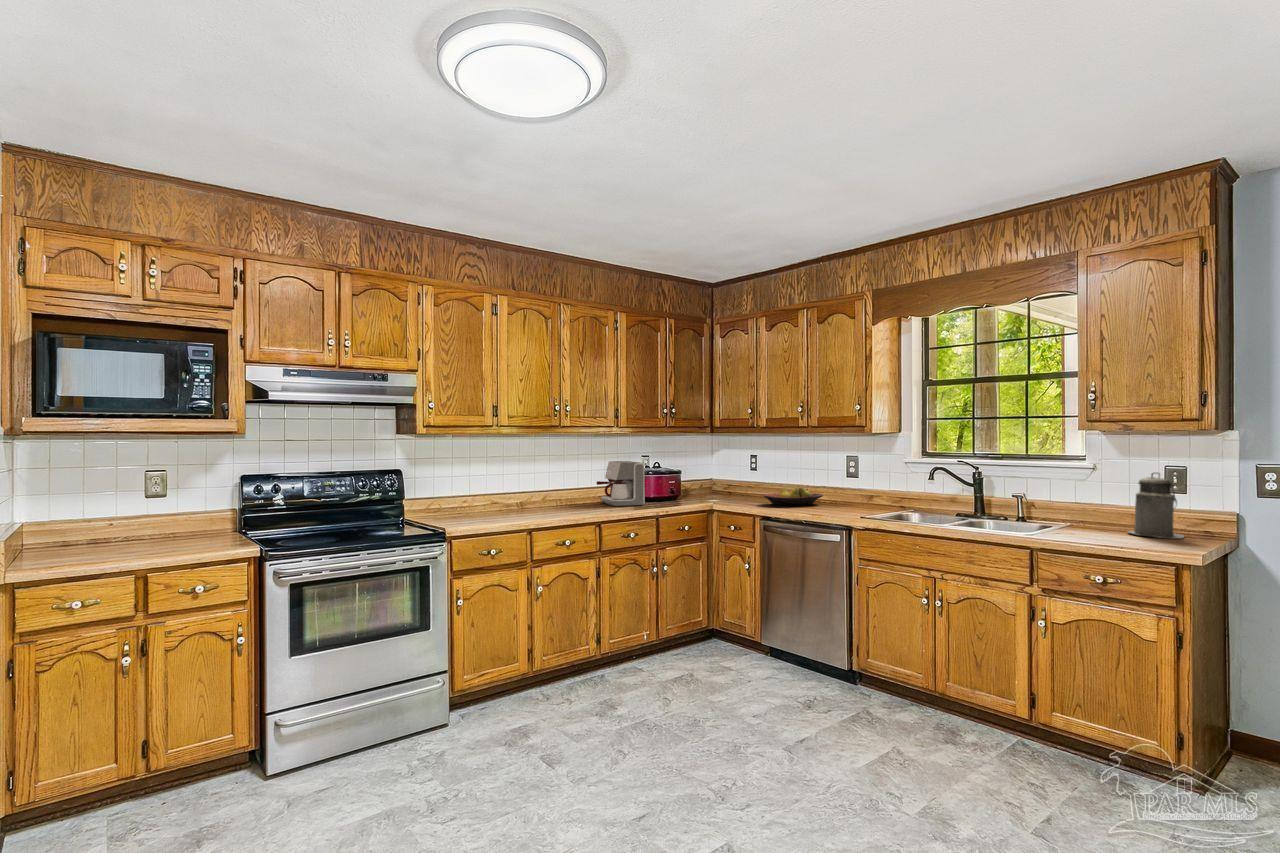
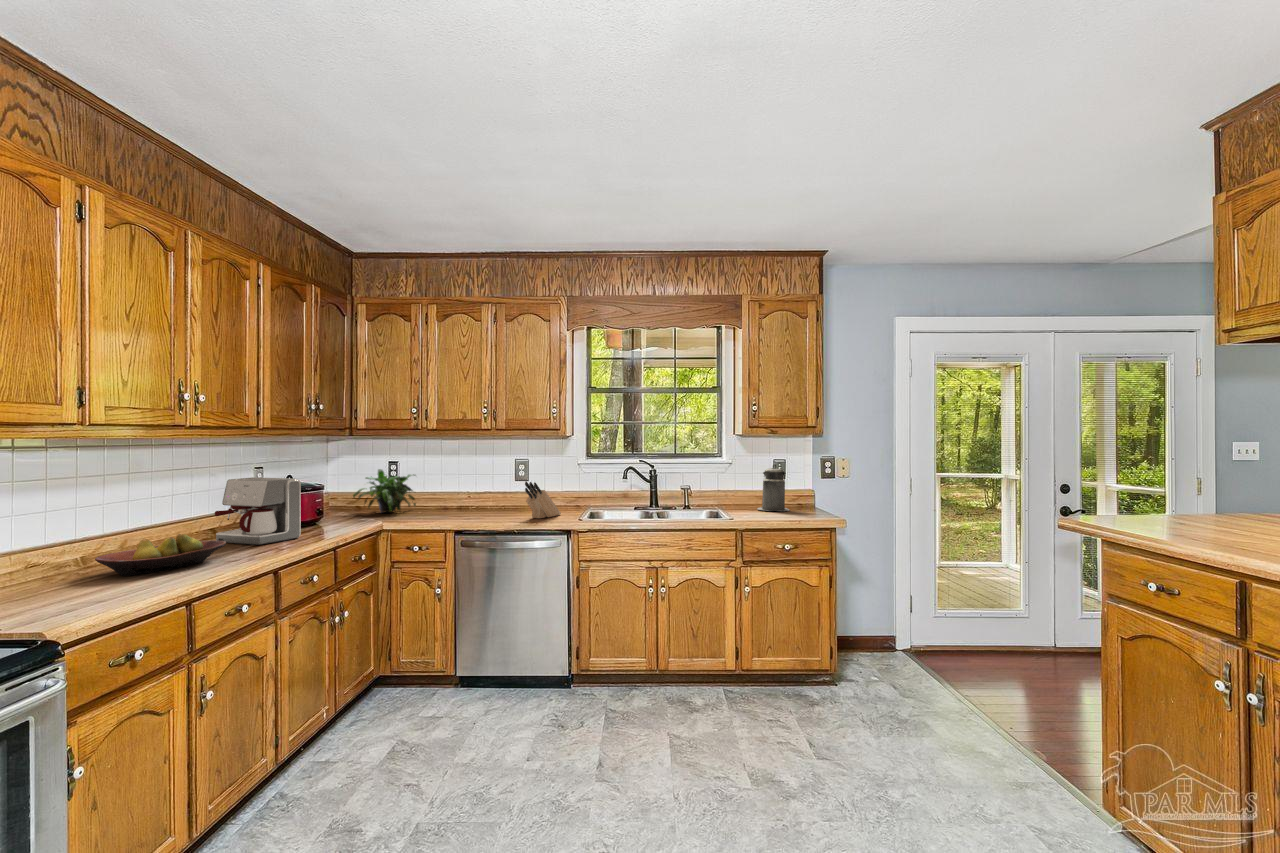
potted plant: none [718,460,769,496] -> present [353,469,416,513]
knife block: none [822,476,867,512] -> present [525,481,561,518]
fruit bowl: present [763,487,823,506] -> present [95,534,226,576]

